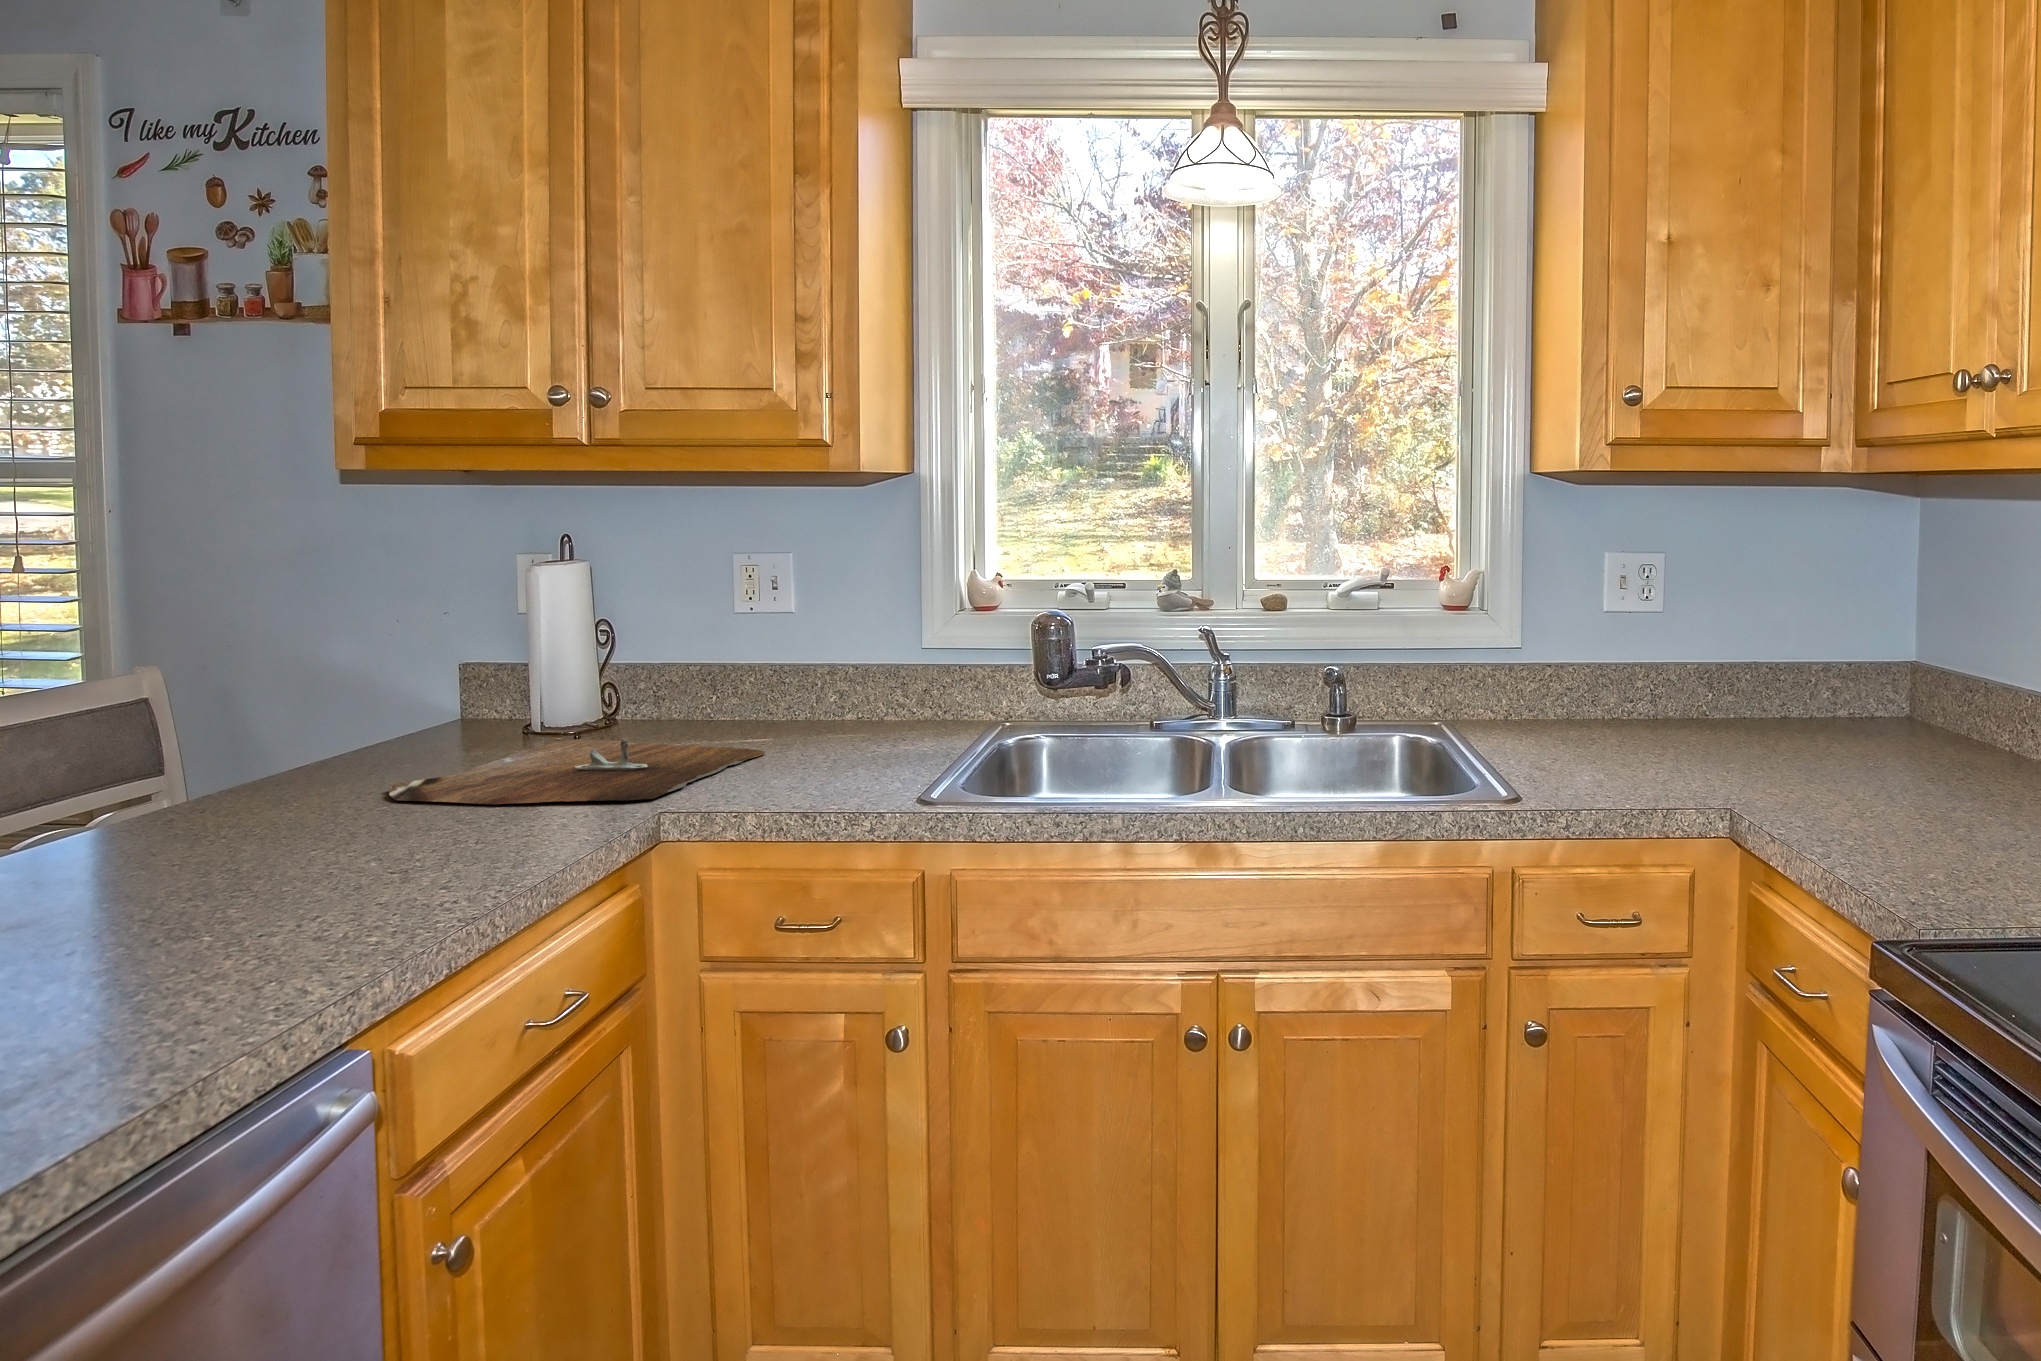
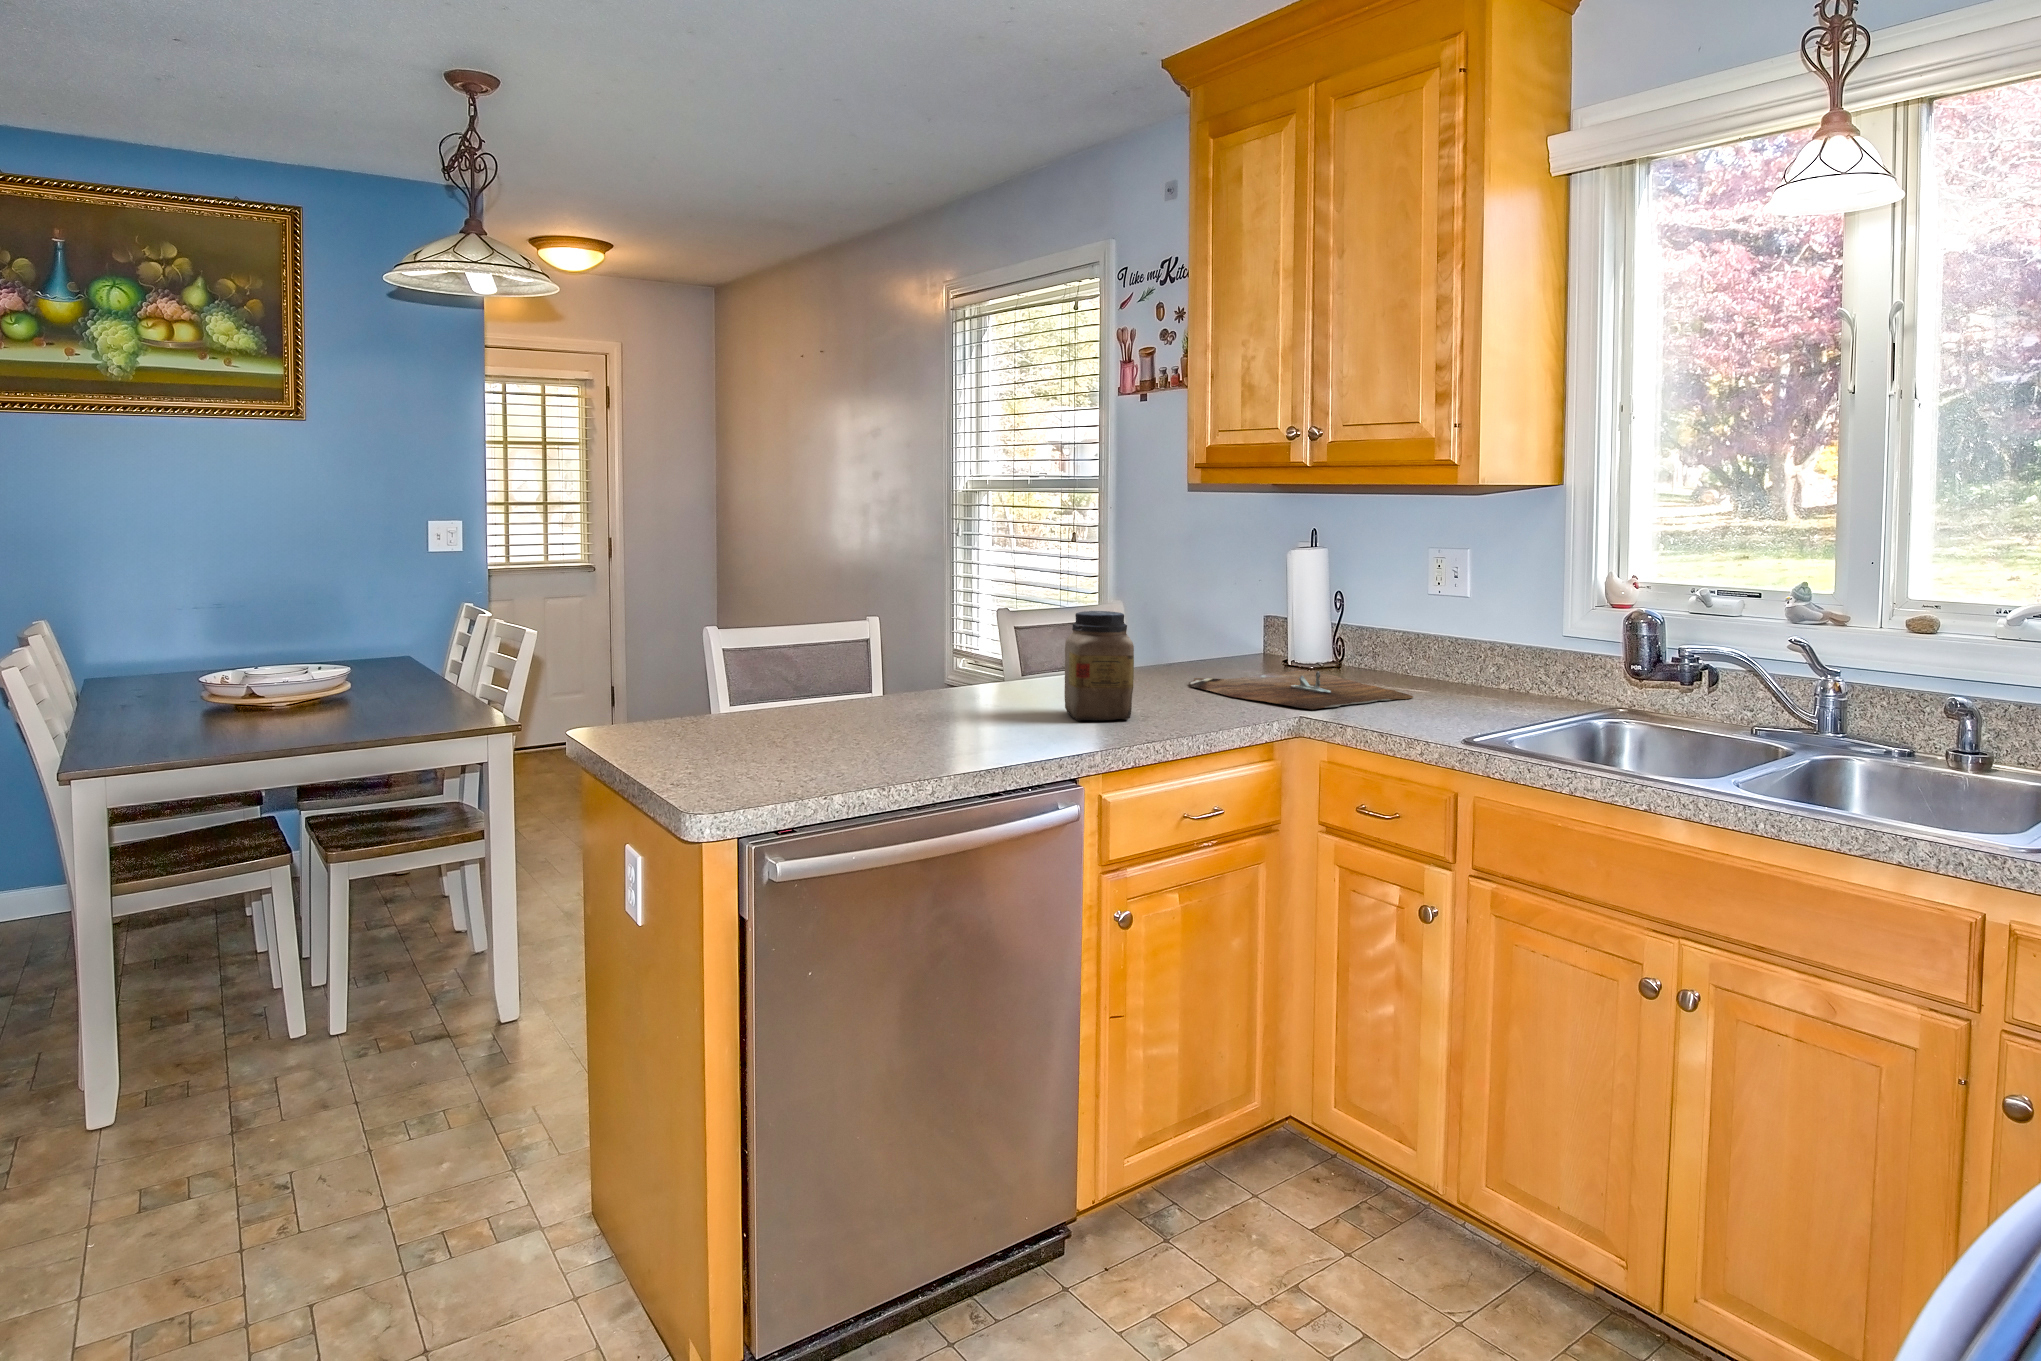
jar: none [140,692,334,929] -> present [1065,611,1134,721]

